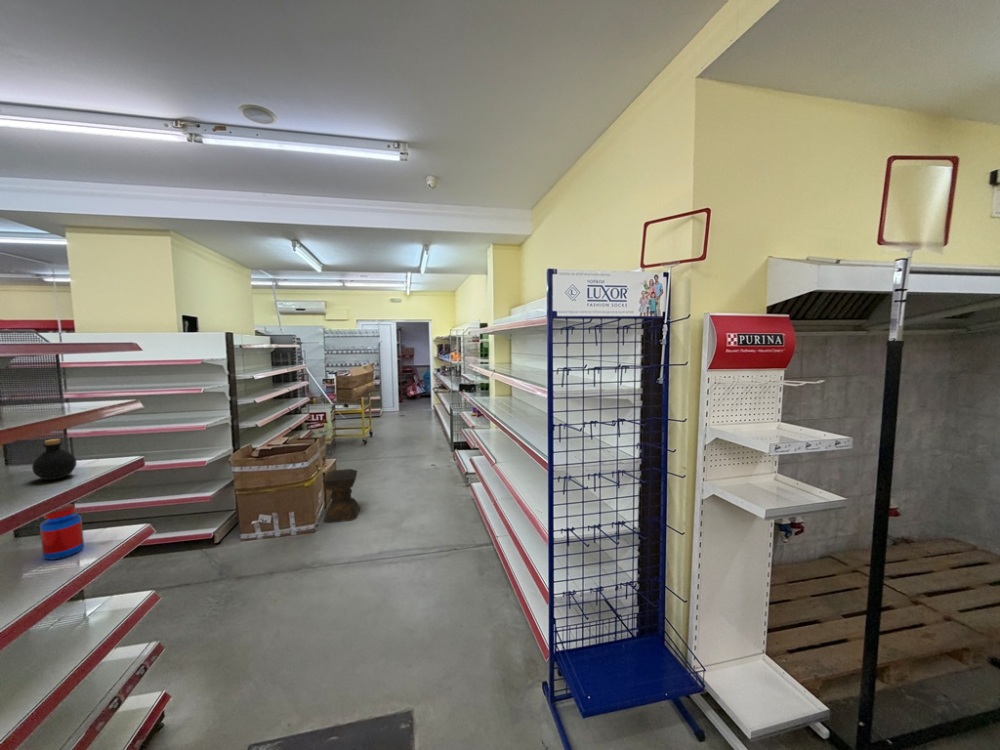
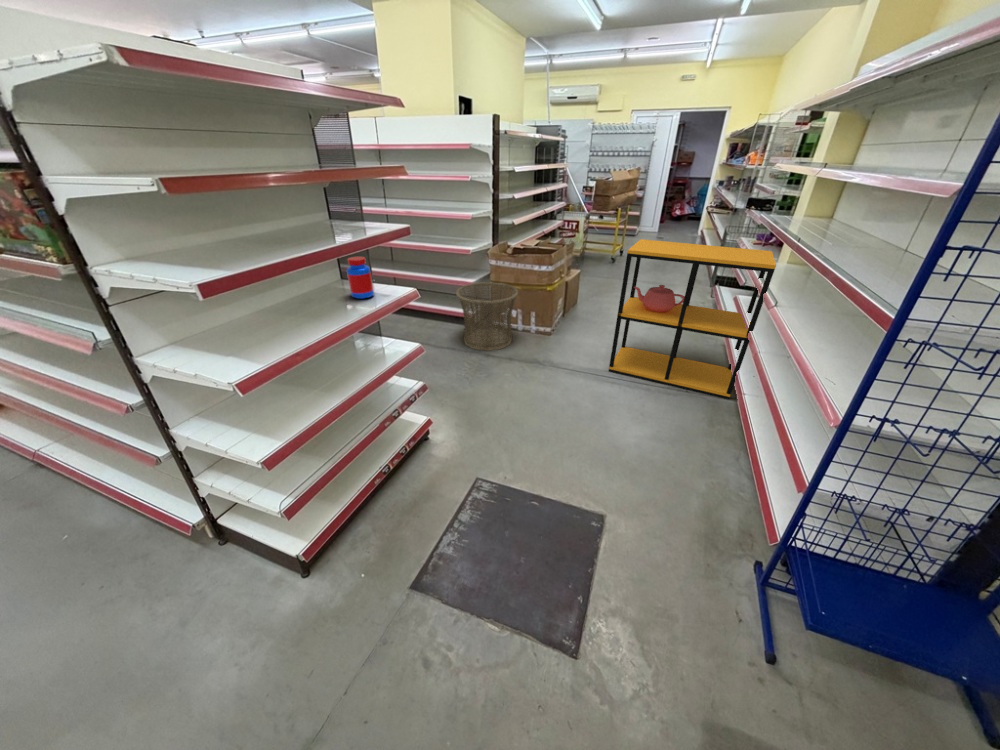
shelving unit: none [380,423,488,551] -> present [609,239,776,399]
bottle: present [32,439,76,480] -> none [337,195,363,232]
stool: present [323,469,360,523] -> none [559,281,598,334]
basket: none [188,489,273,576] -> present [456,282,518,351]

